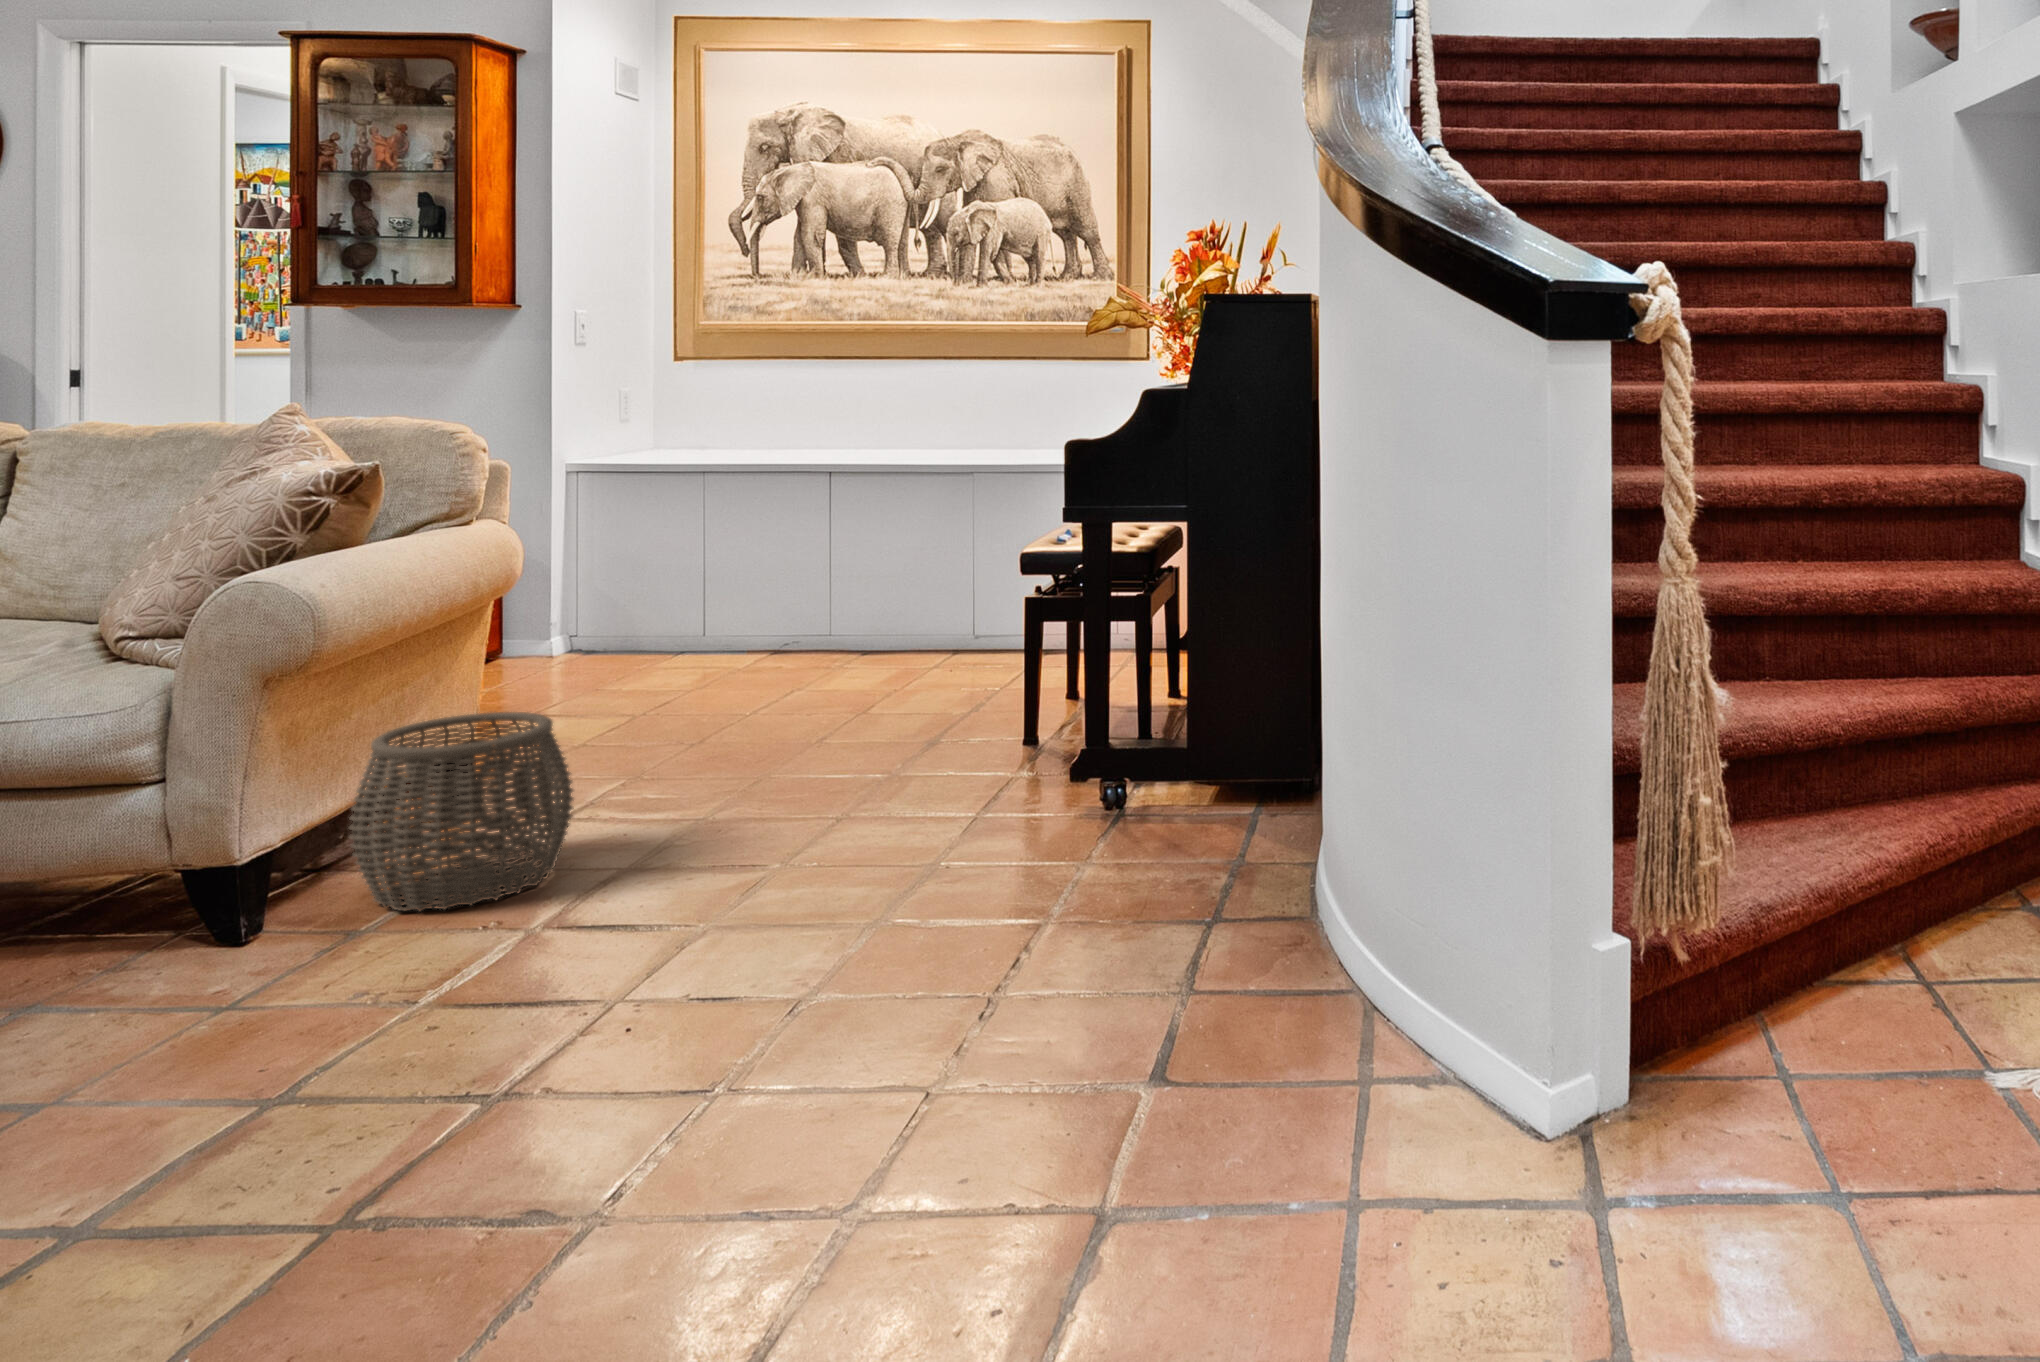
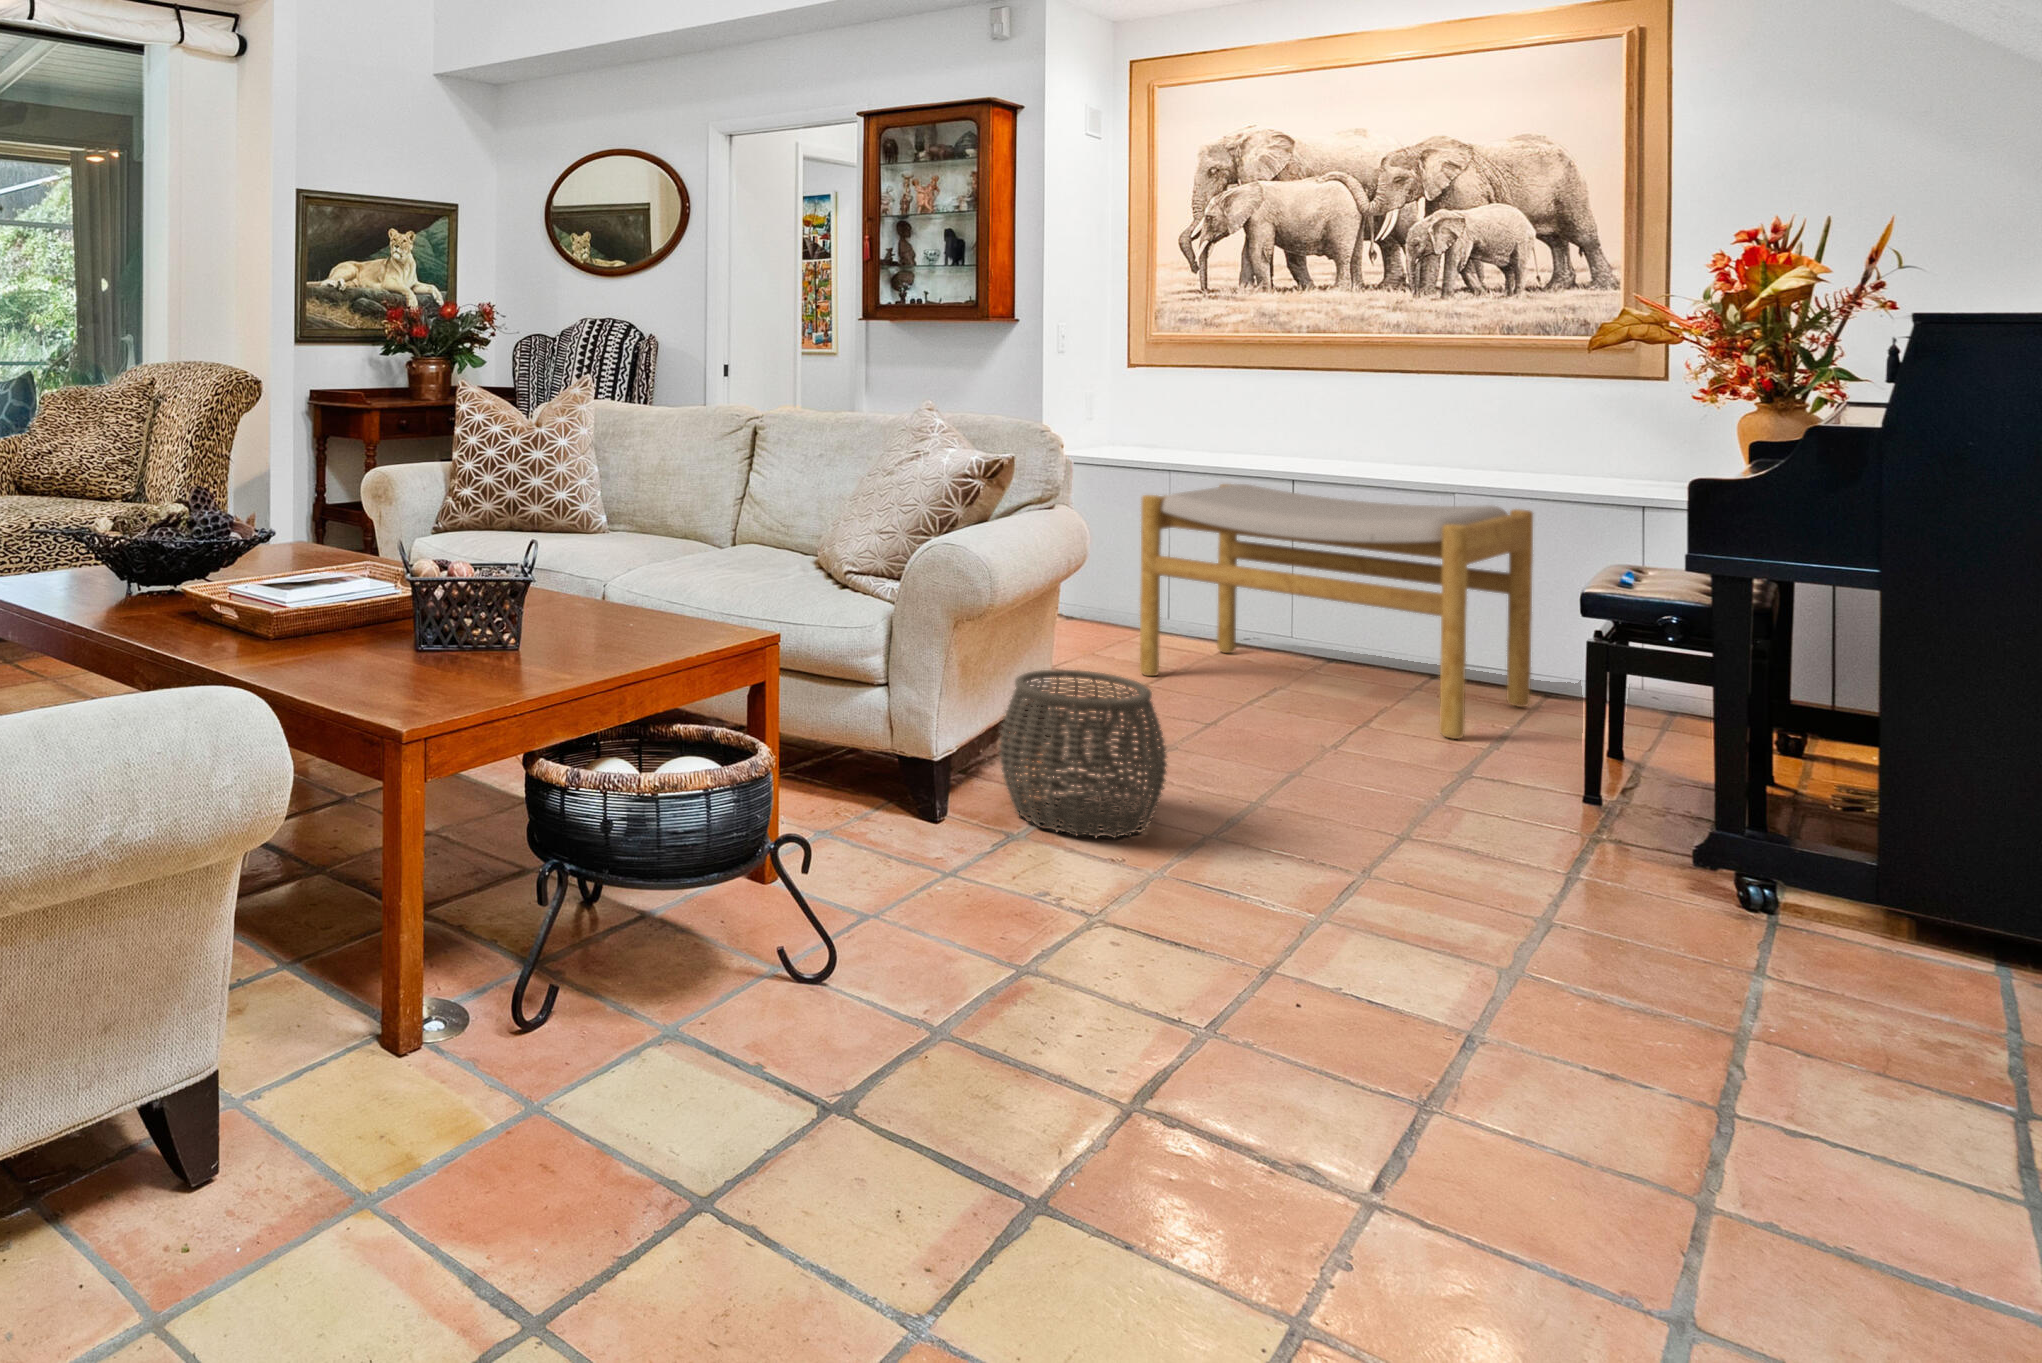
footstool: none [647,482,1032,713] -> present [1140,484,1533,739]

